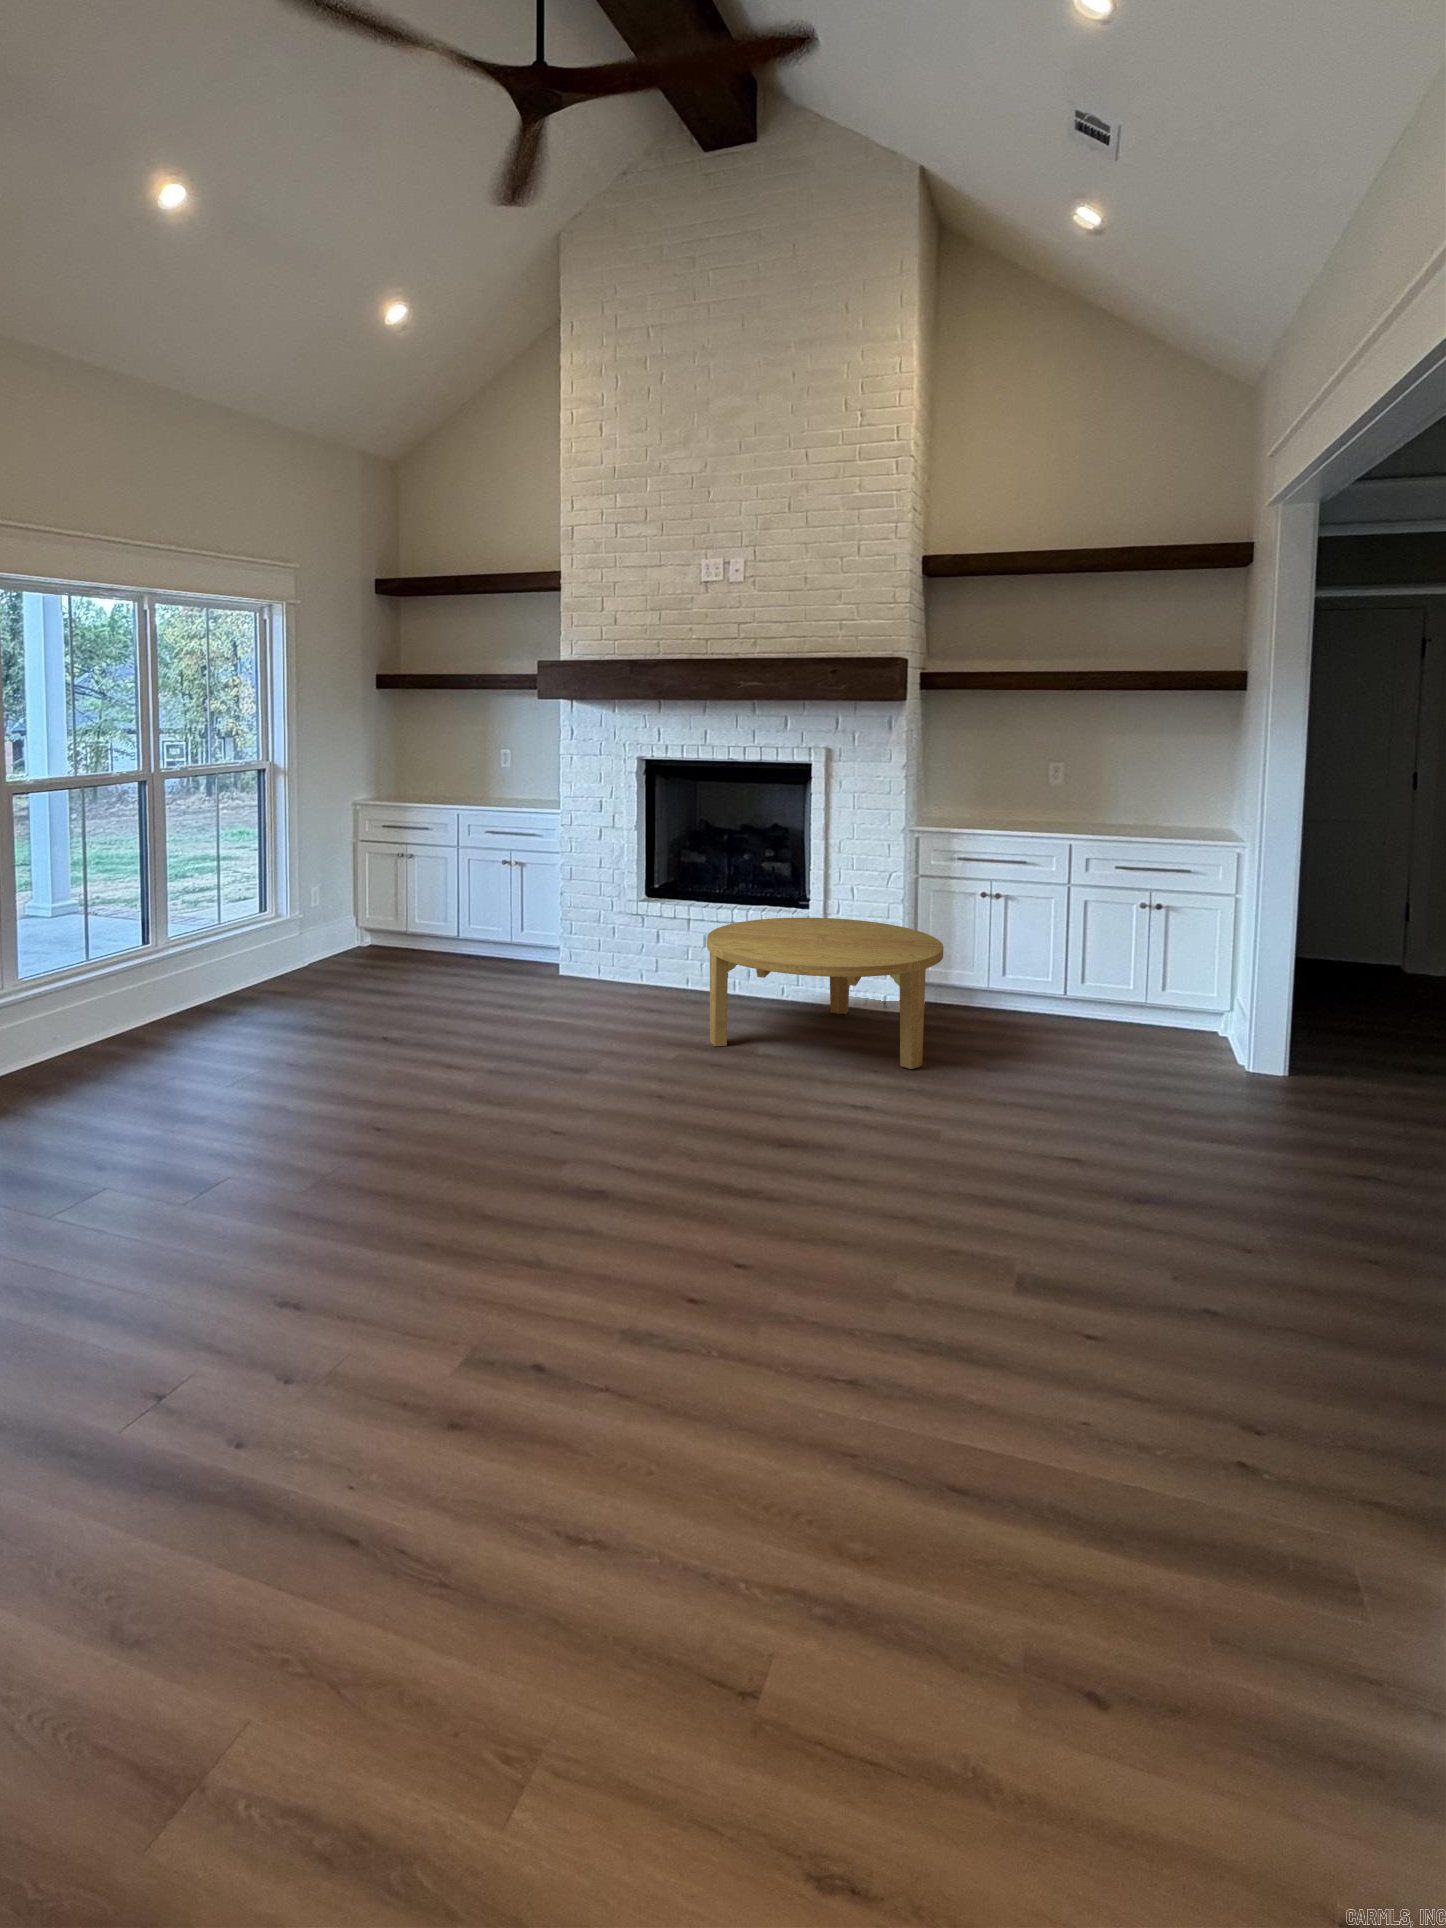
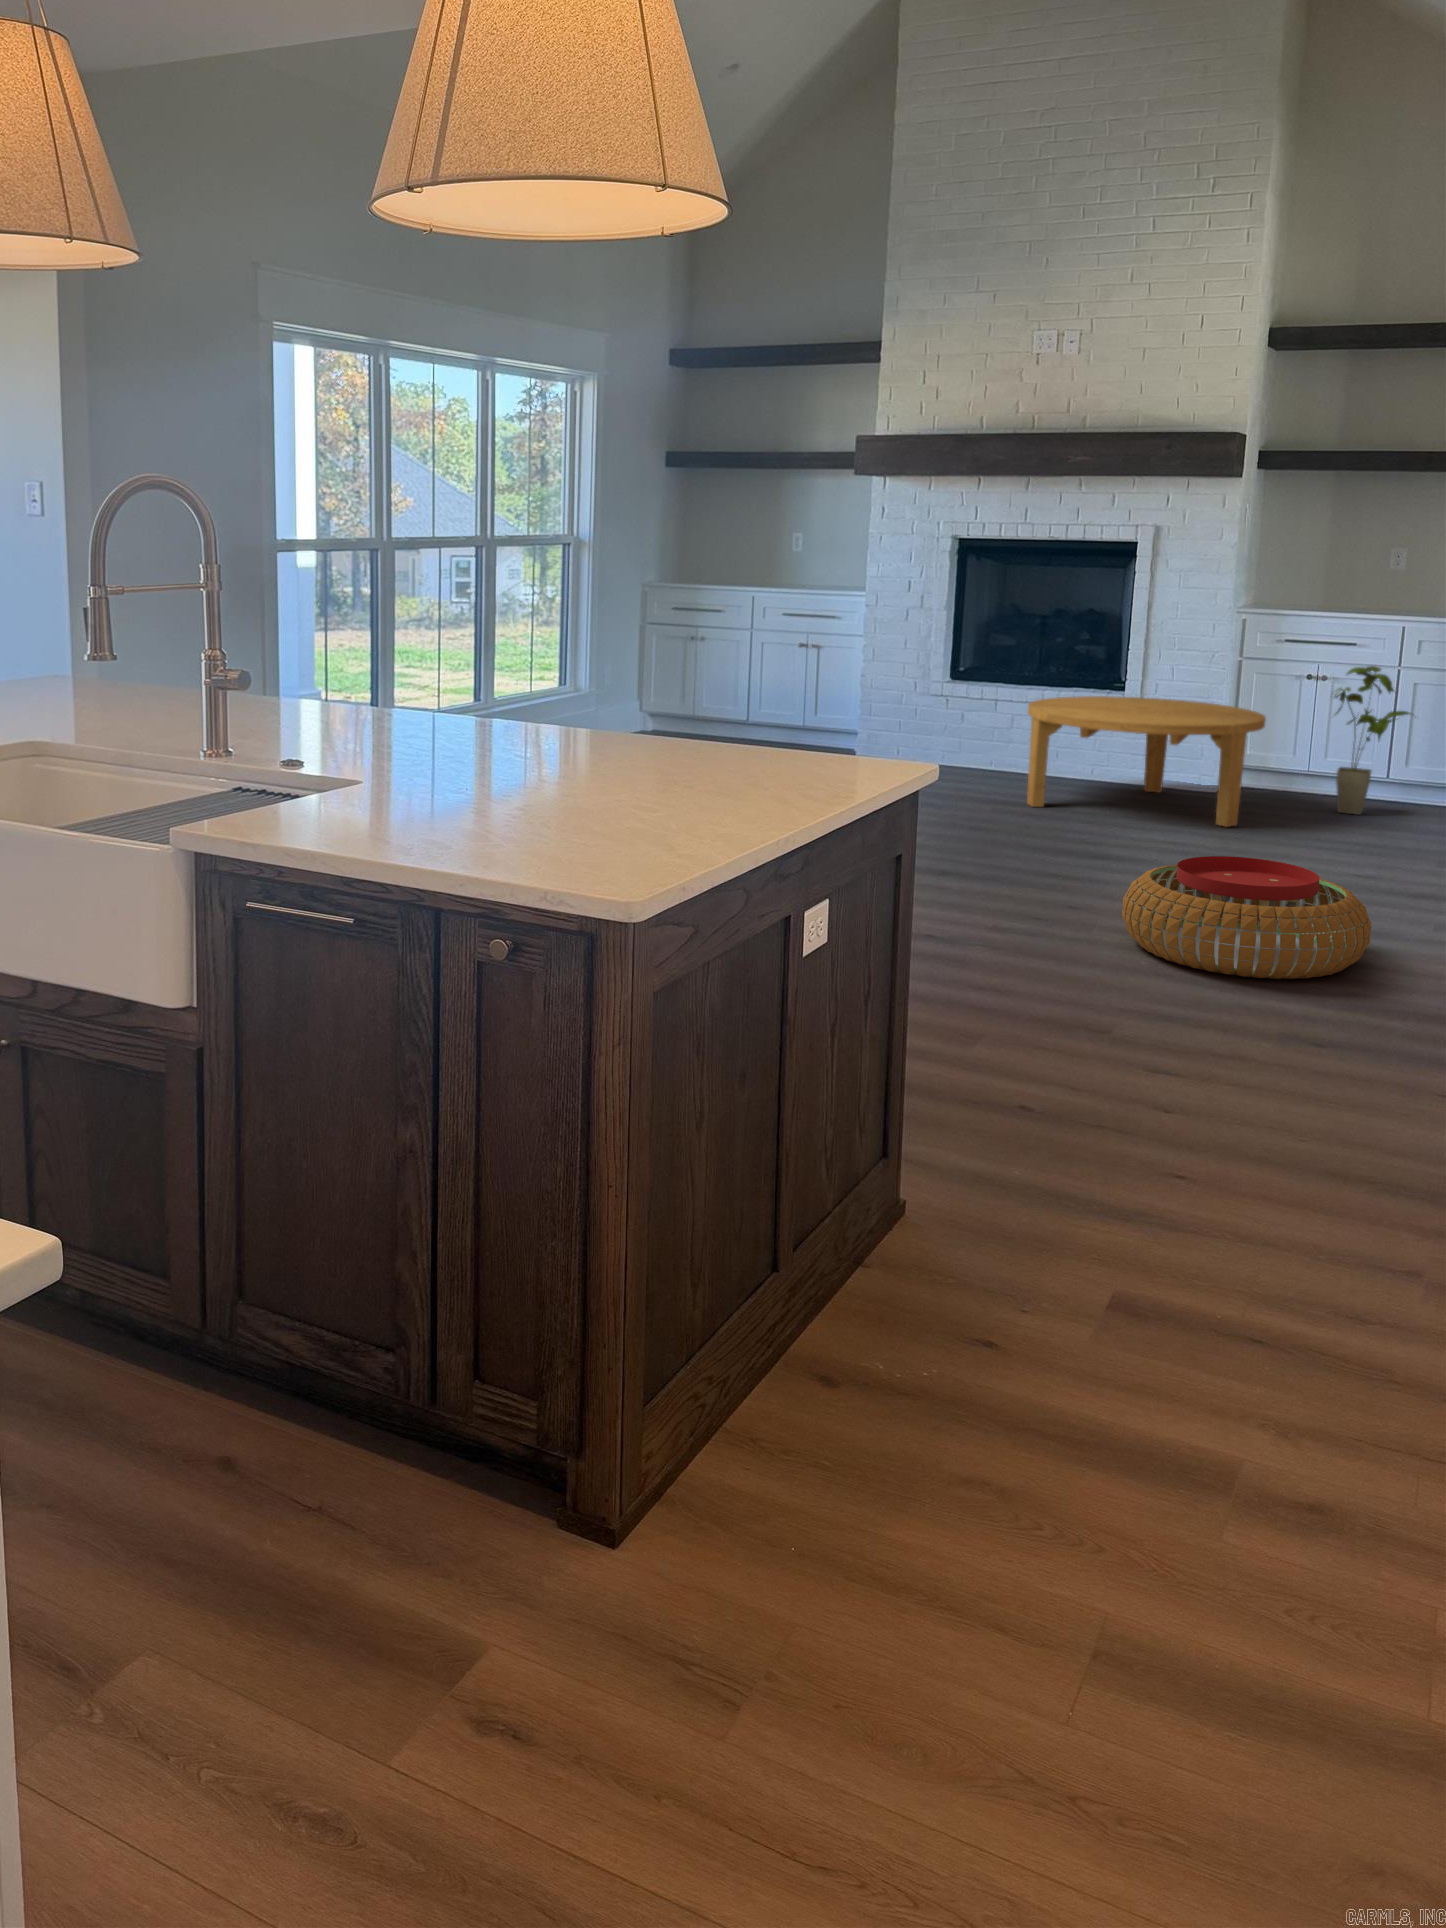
house plant: none [1004,887,1091,1038] -> present [1334,666,1411,815]
pouf: none [780,1204,1099,1426] -> present [1122,856,1371,979]

